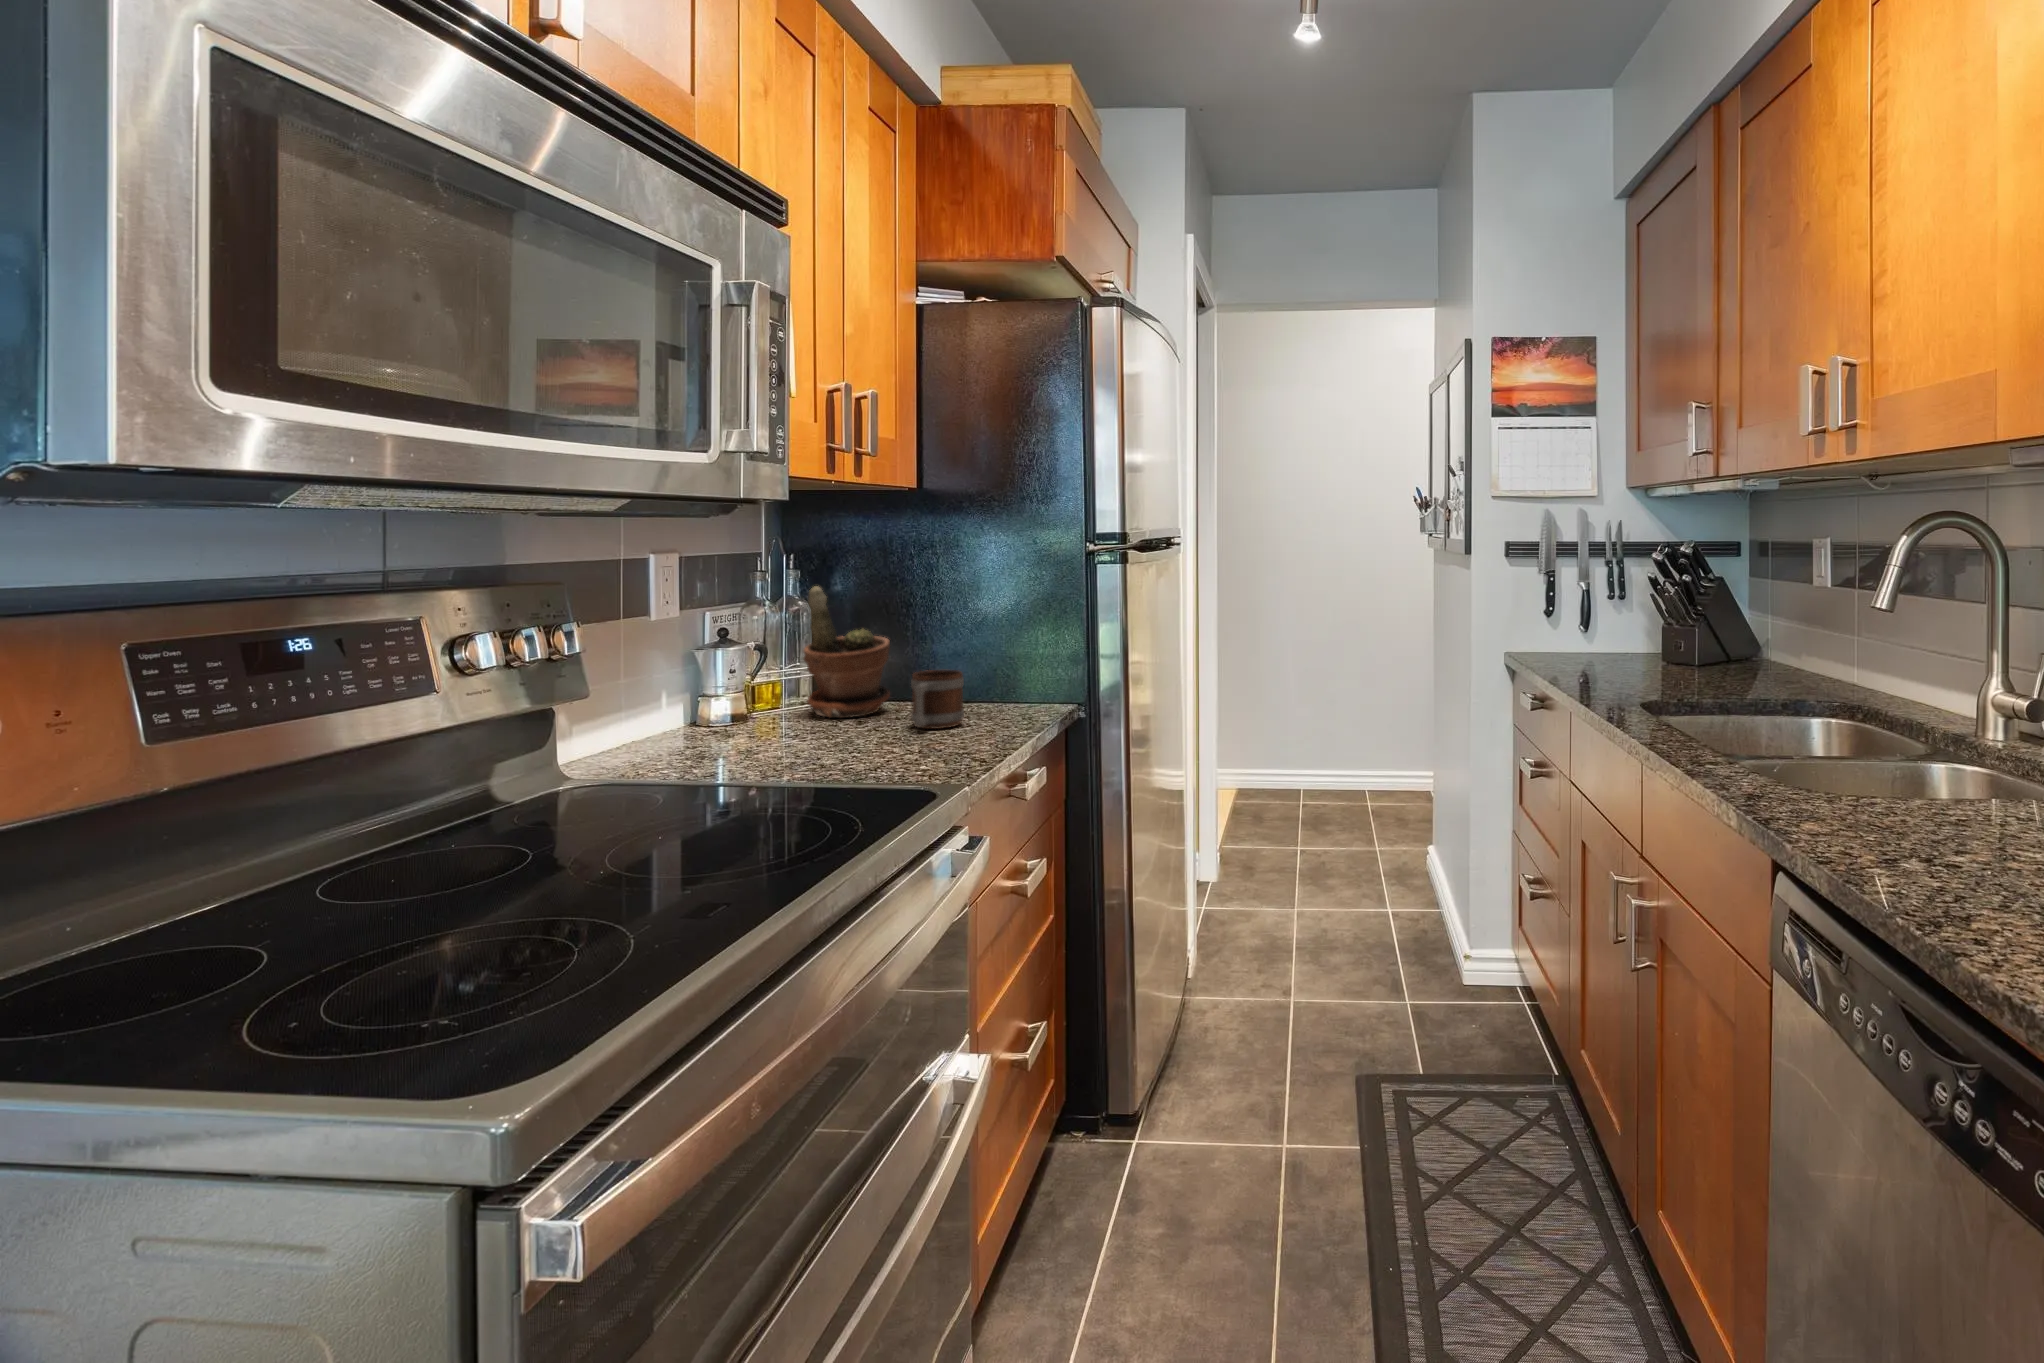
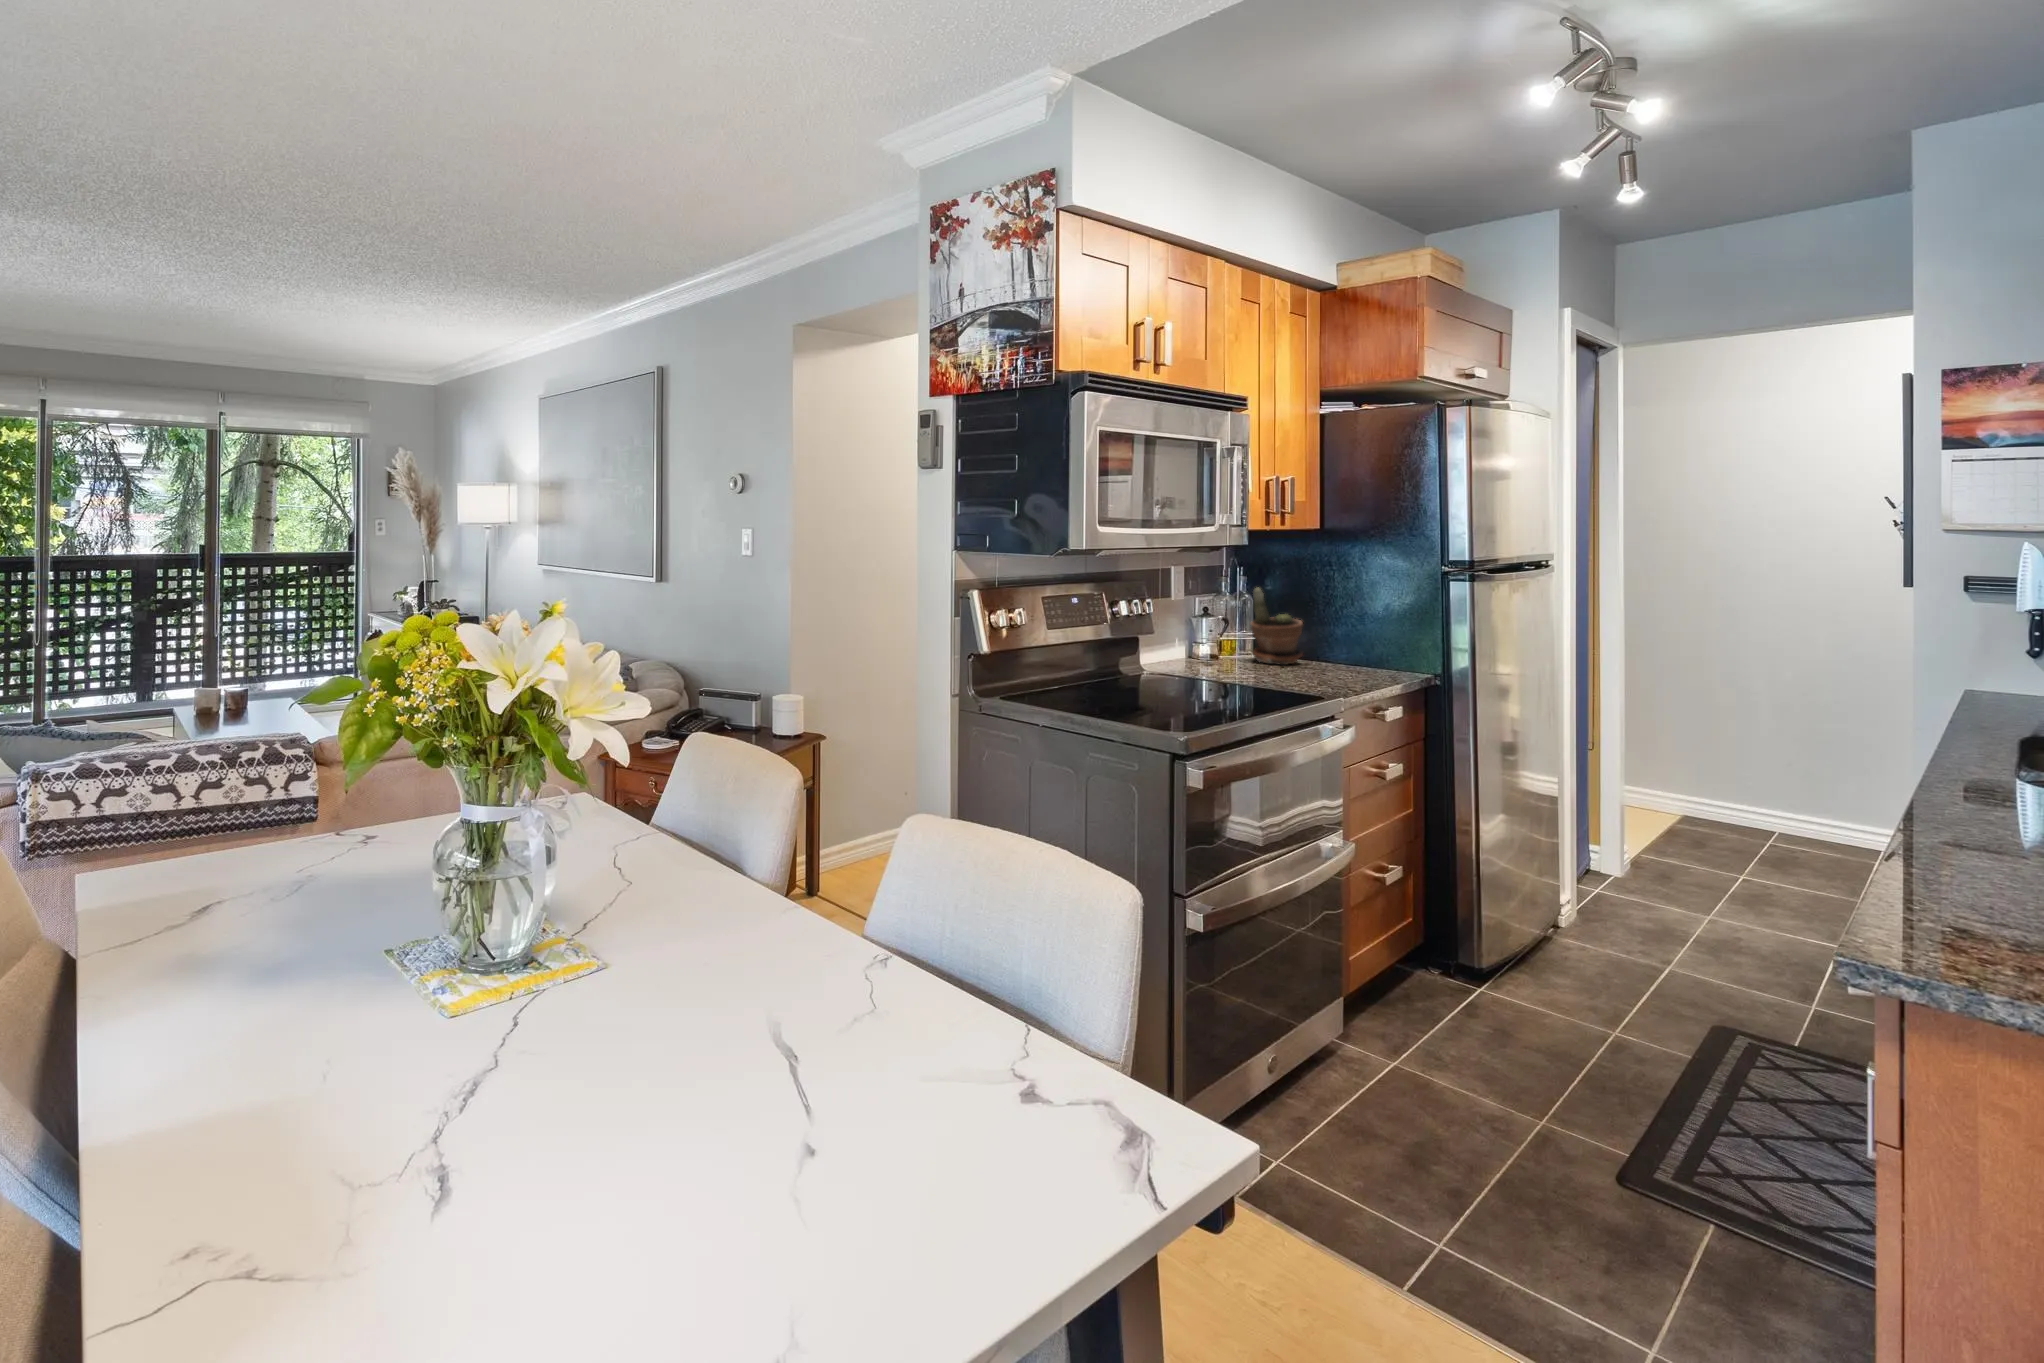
mug: present [911,670,964,729] -> none [1316,641,1351,675]

